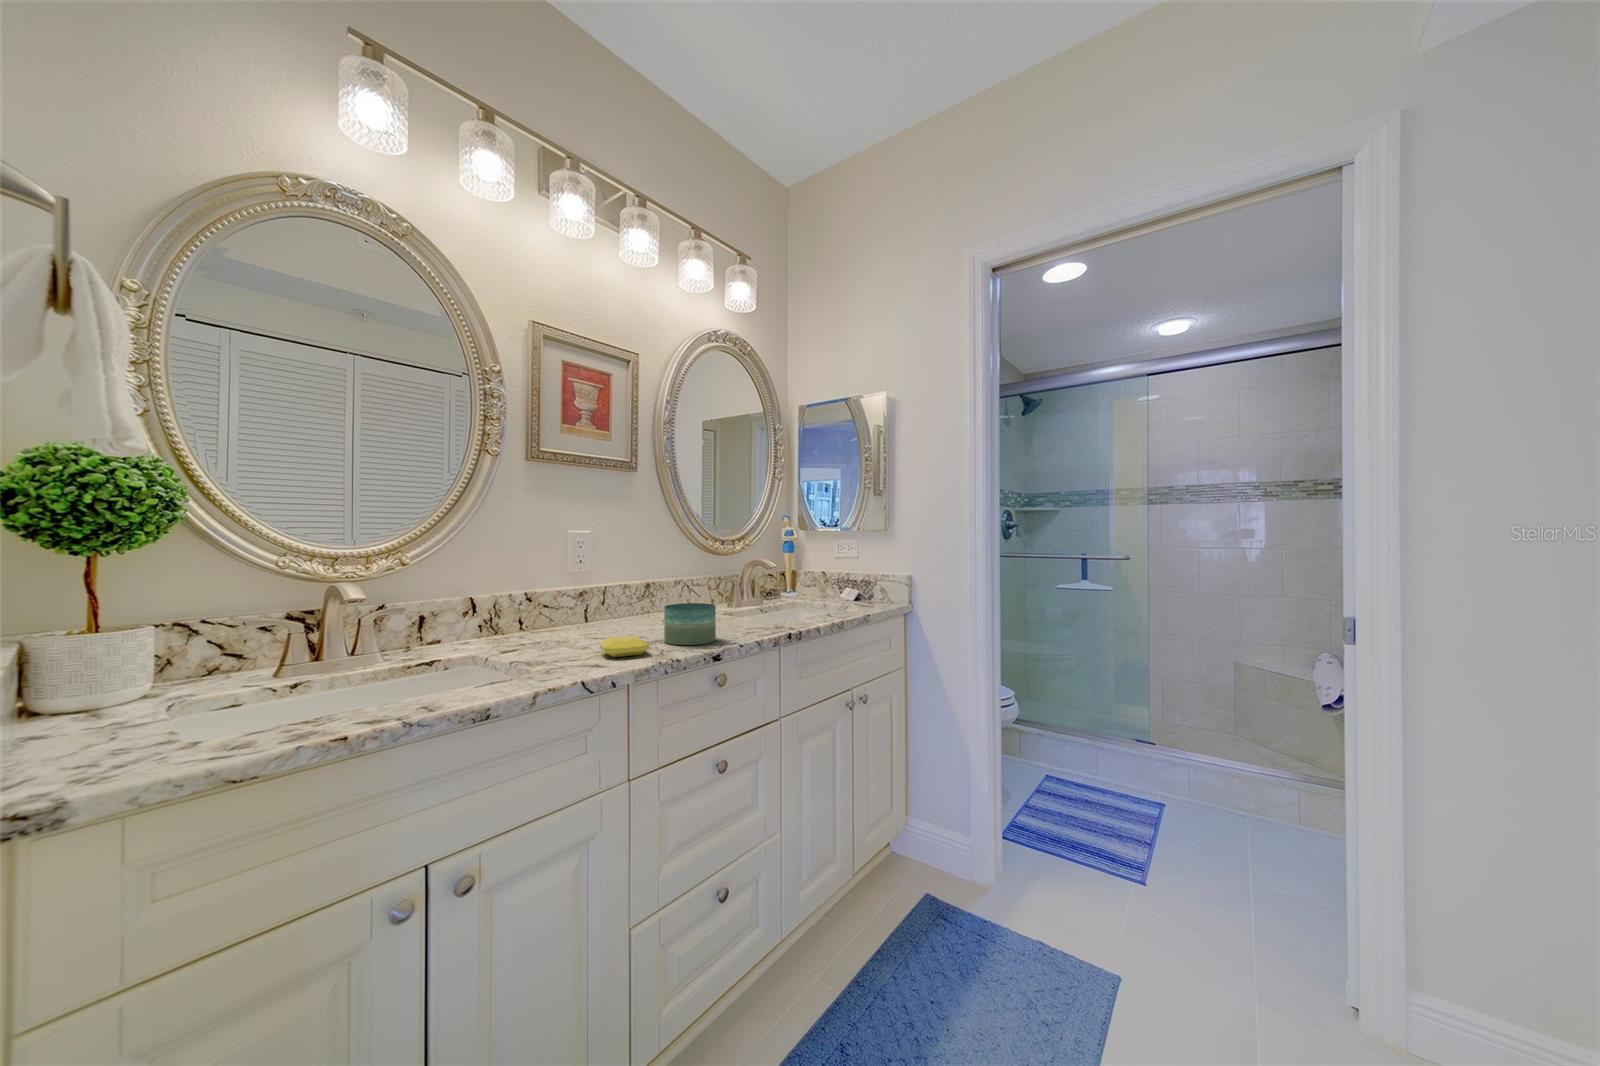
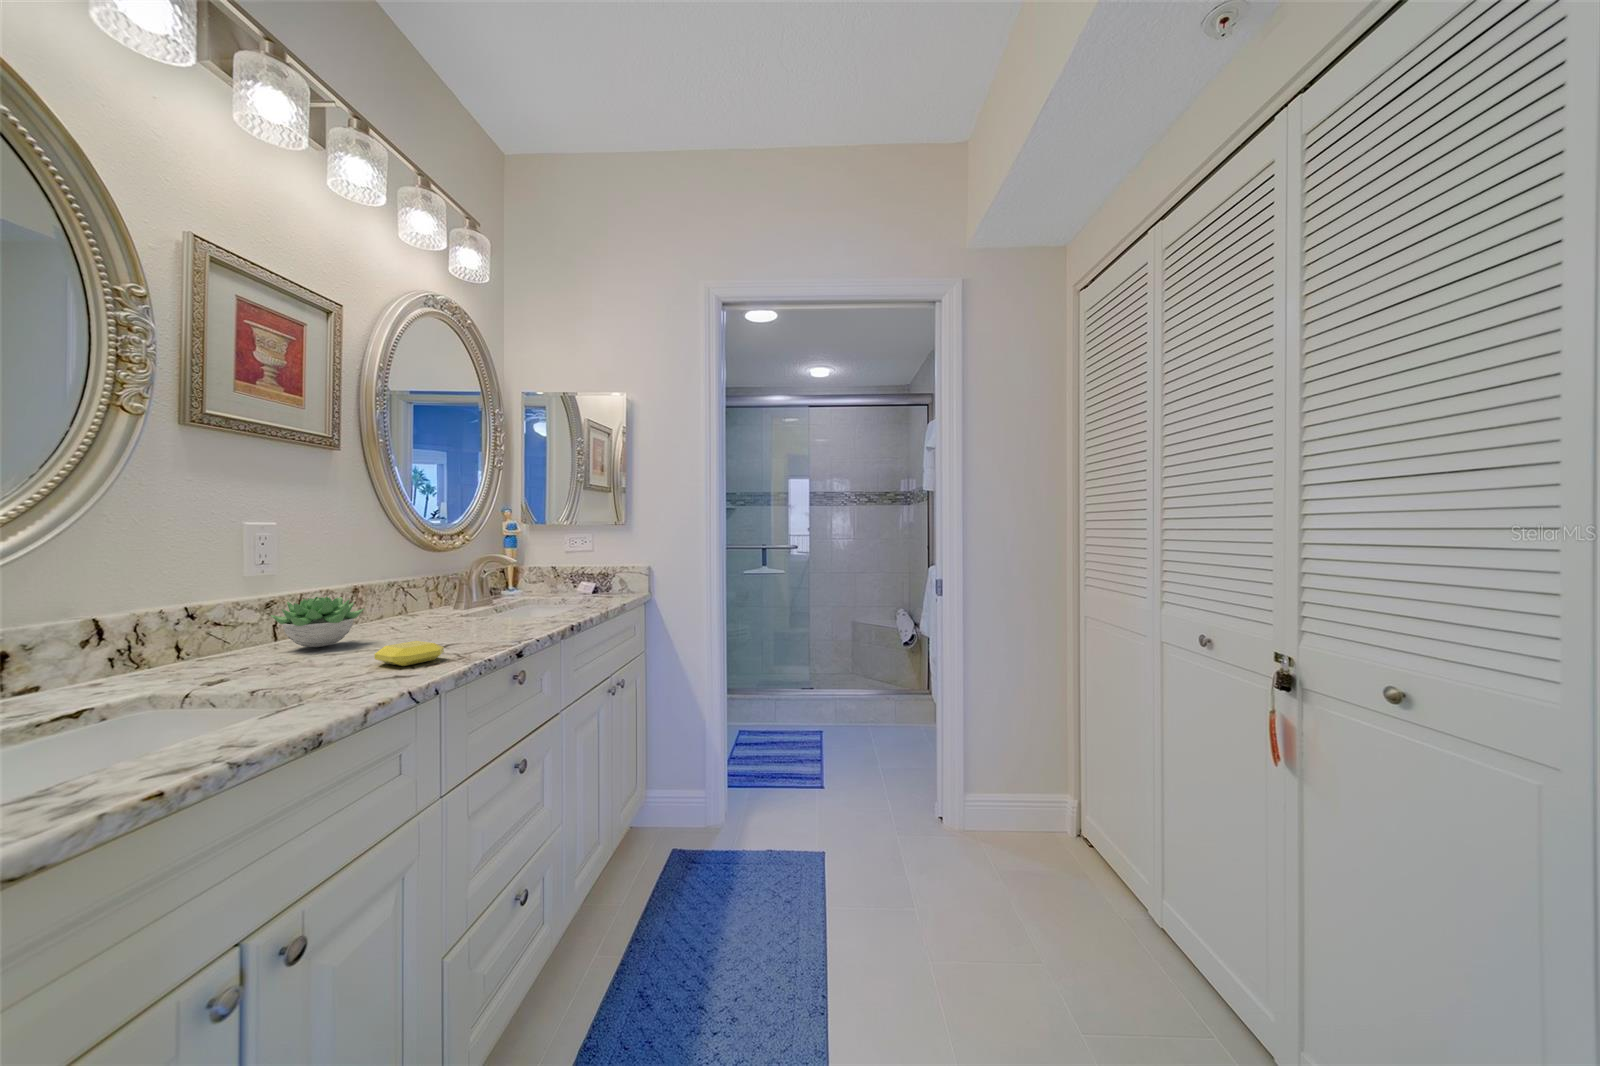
succulent plant: none [570,591,629,631] -> present [271,597,364,647]
candle: present [664,603,716,645] -> none [437,601,501,647]

